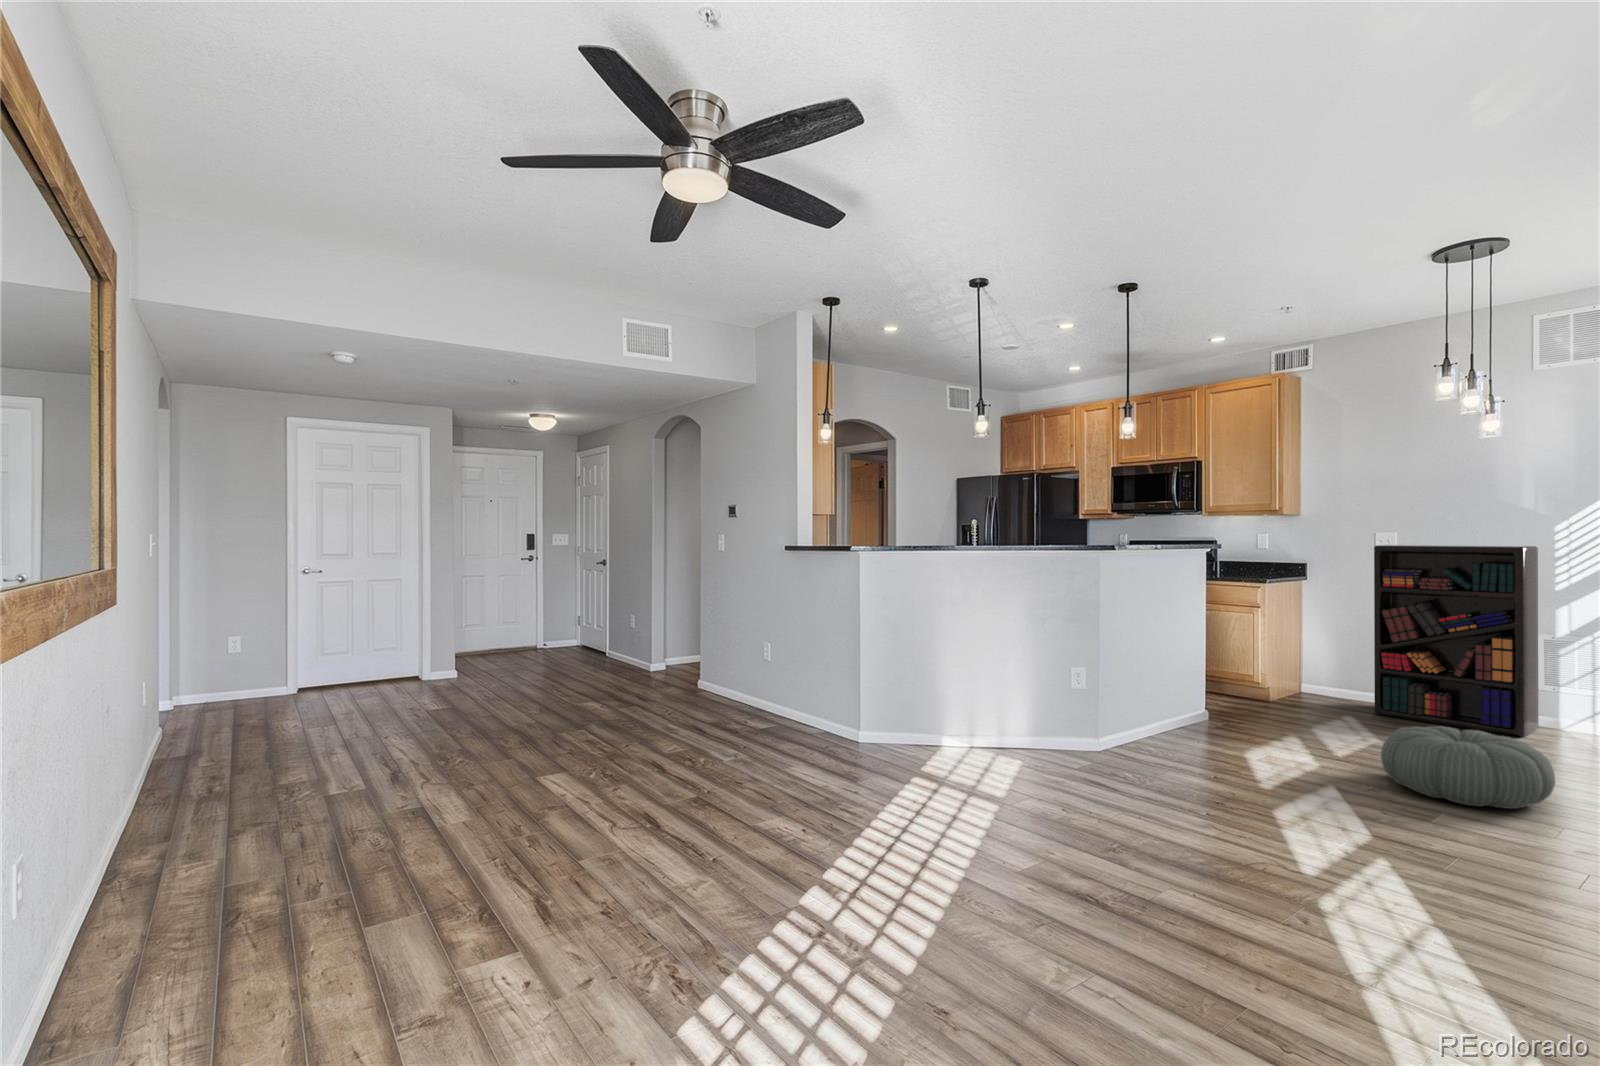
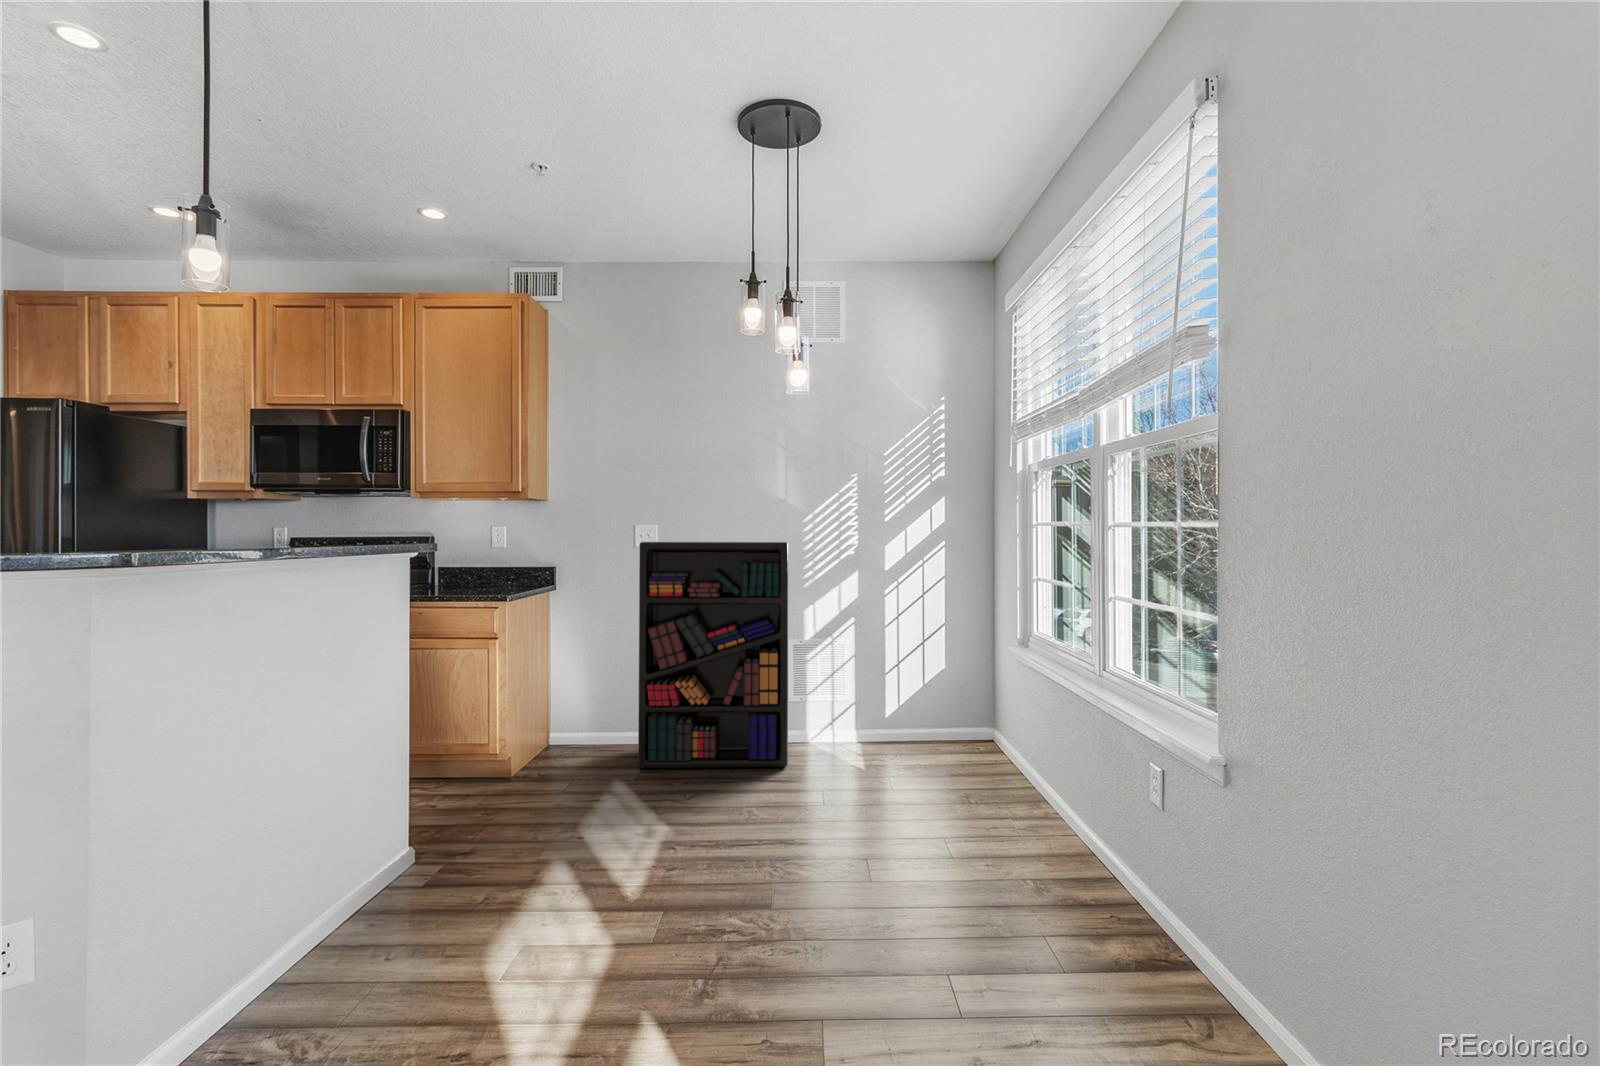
pouf: present [1381,726,1555,809] -> none [712,814,927,981]

